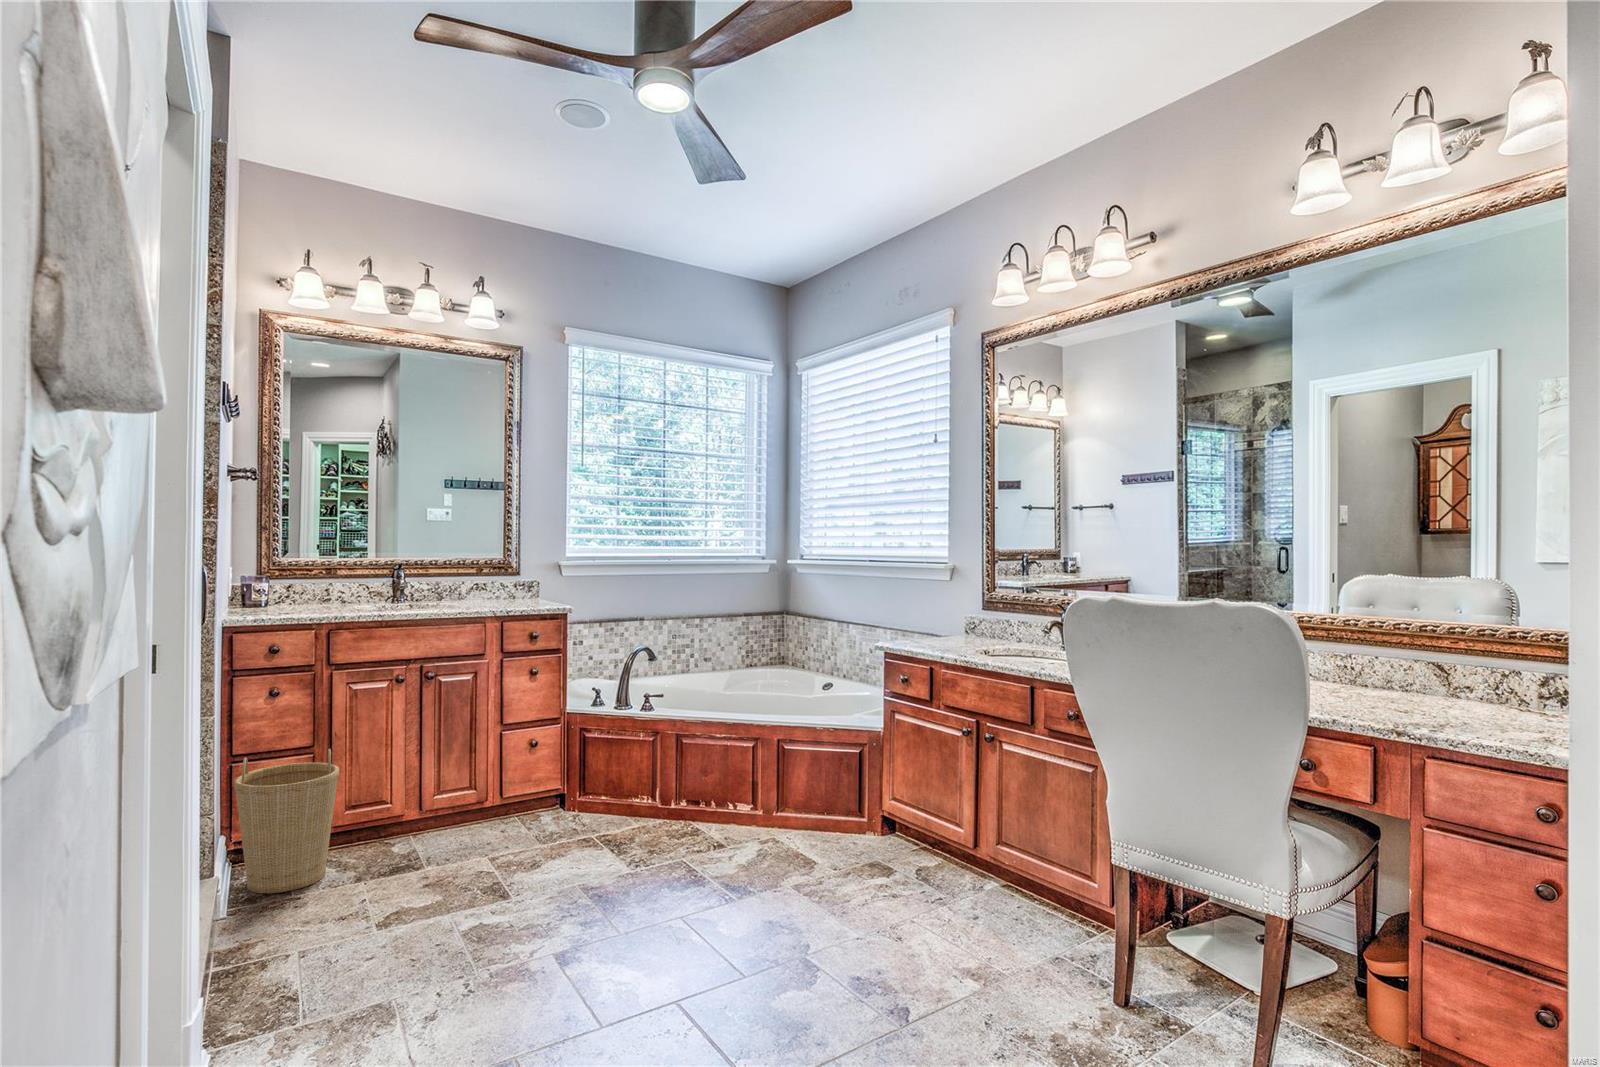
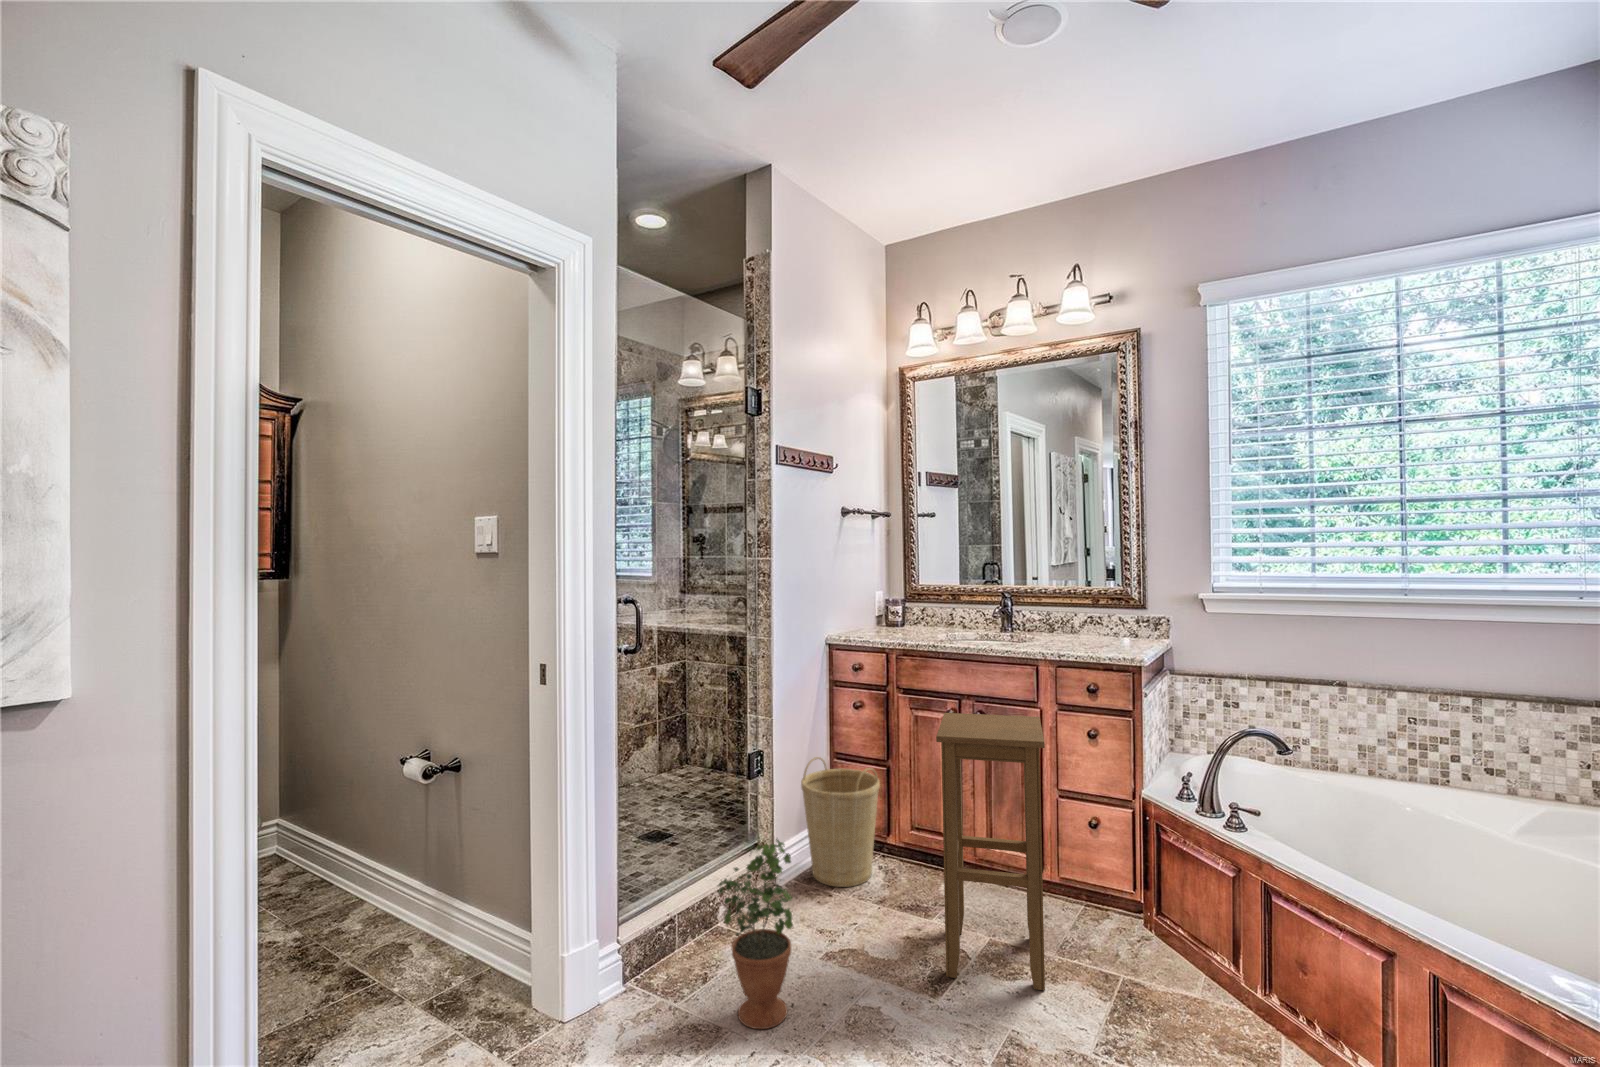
stool: none [453,656,575,881] -> present [936,713,1045,990]
potted plant: none [356,785,437,977] -> present [718,839,793,1029]

